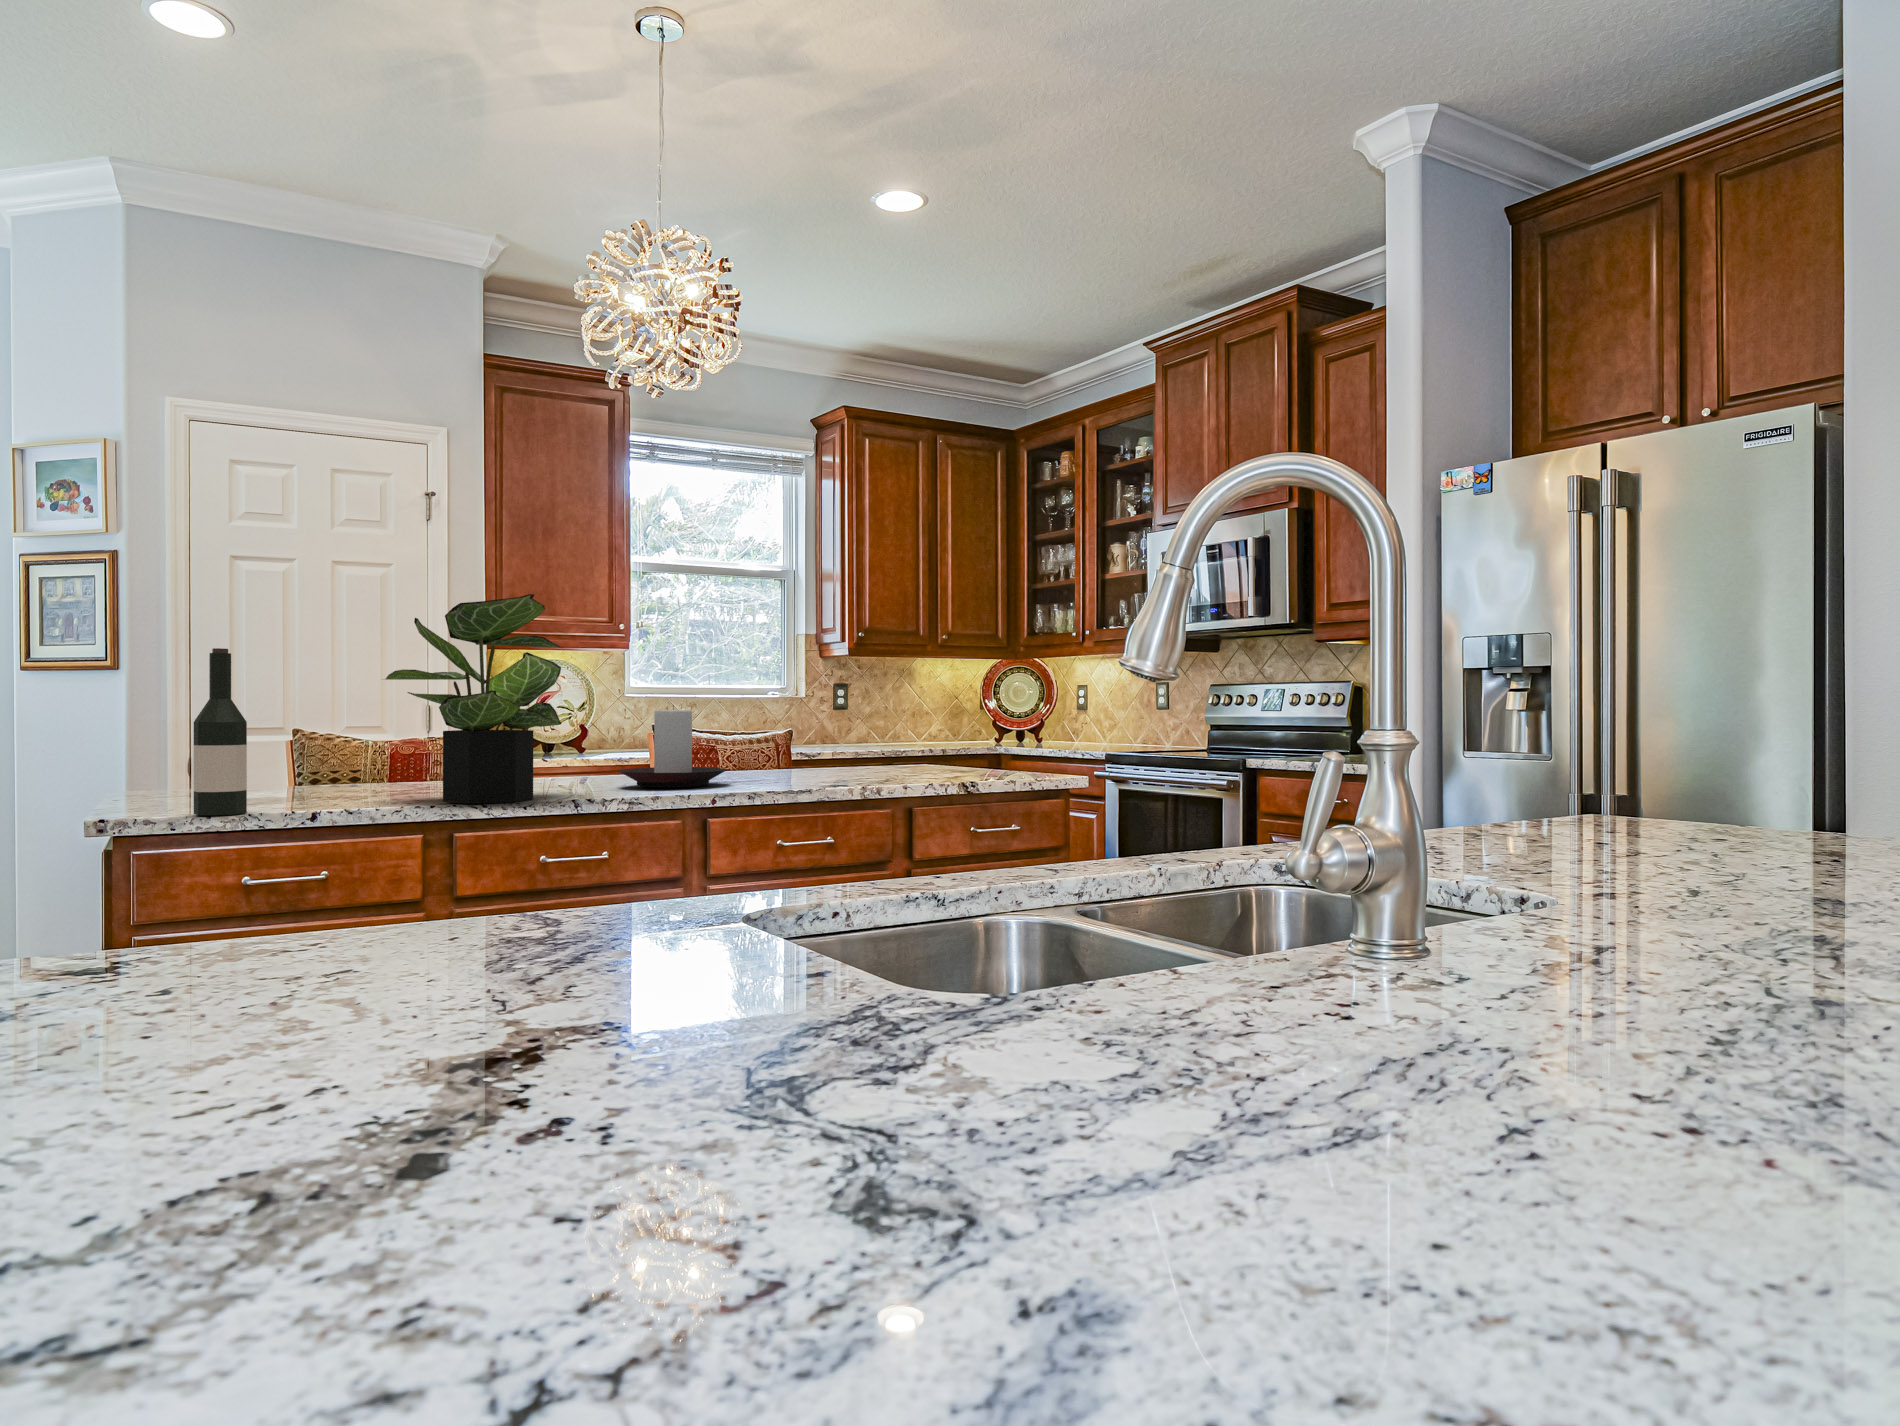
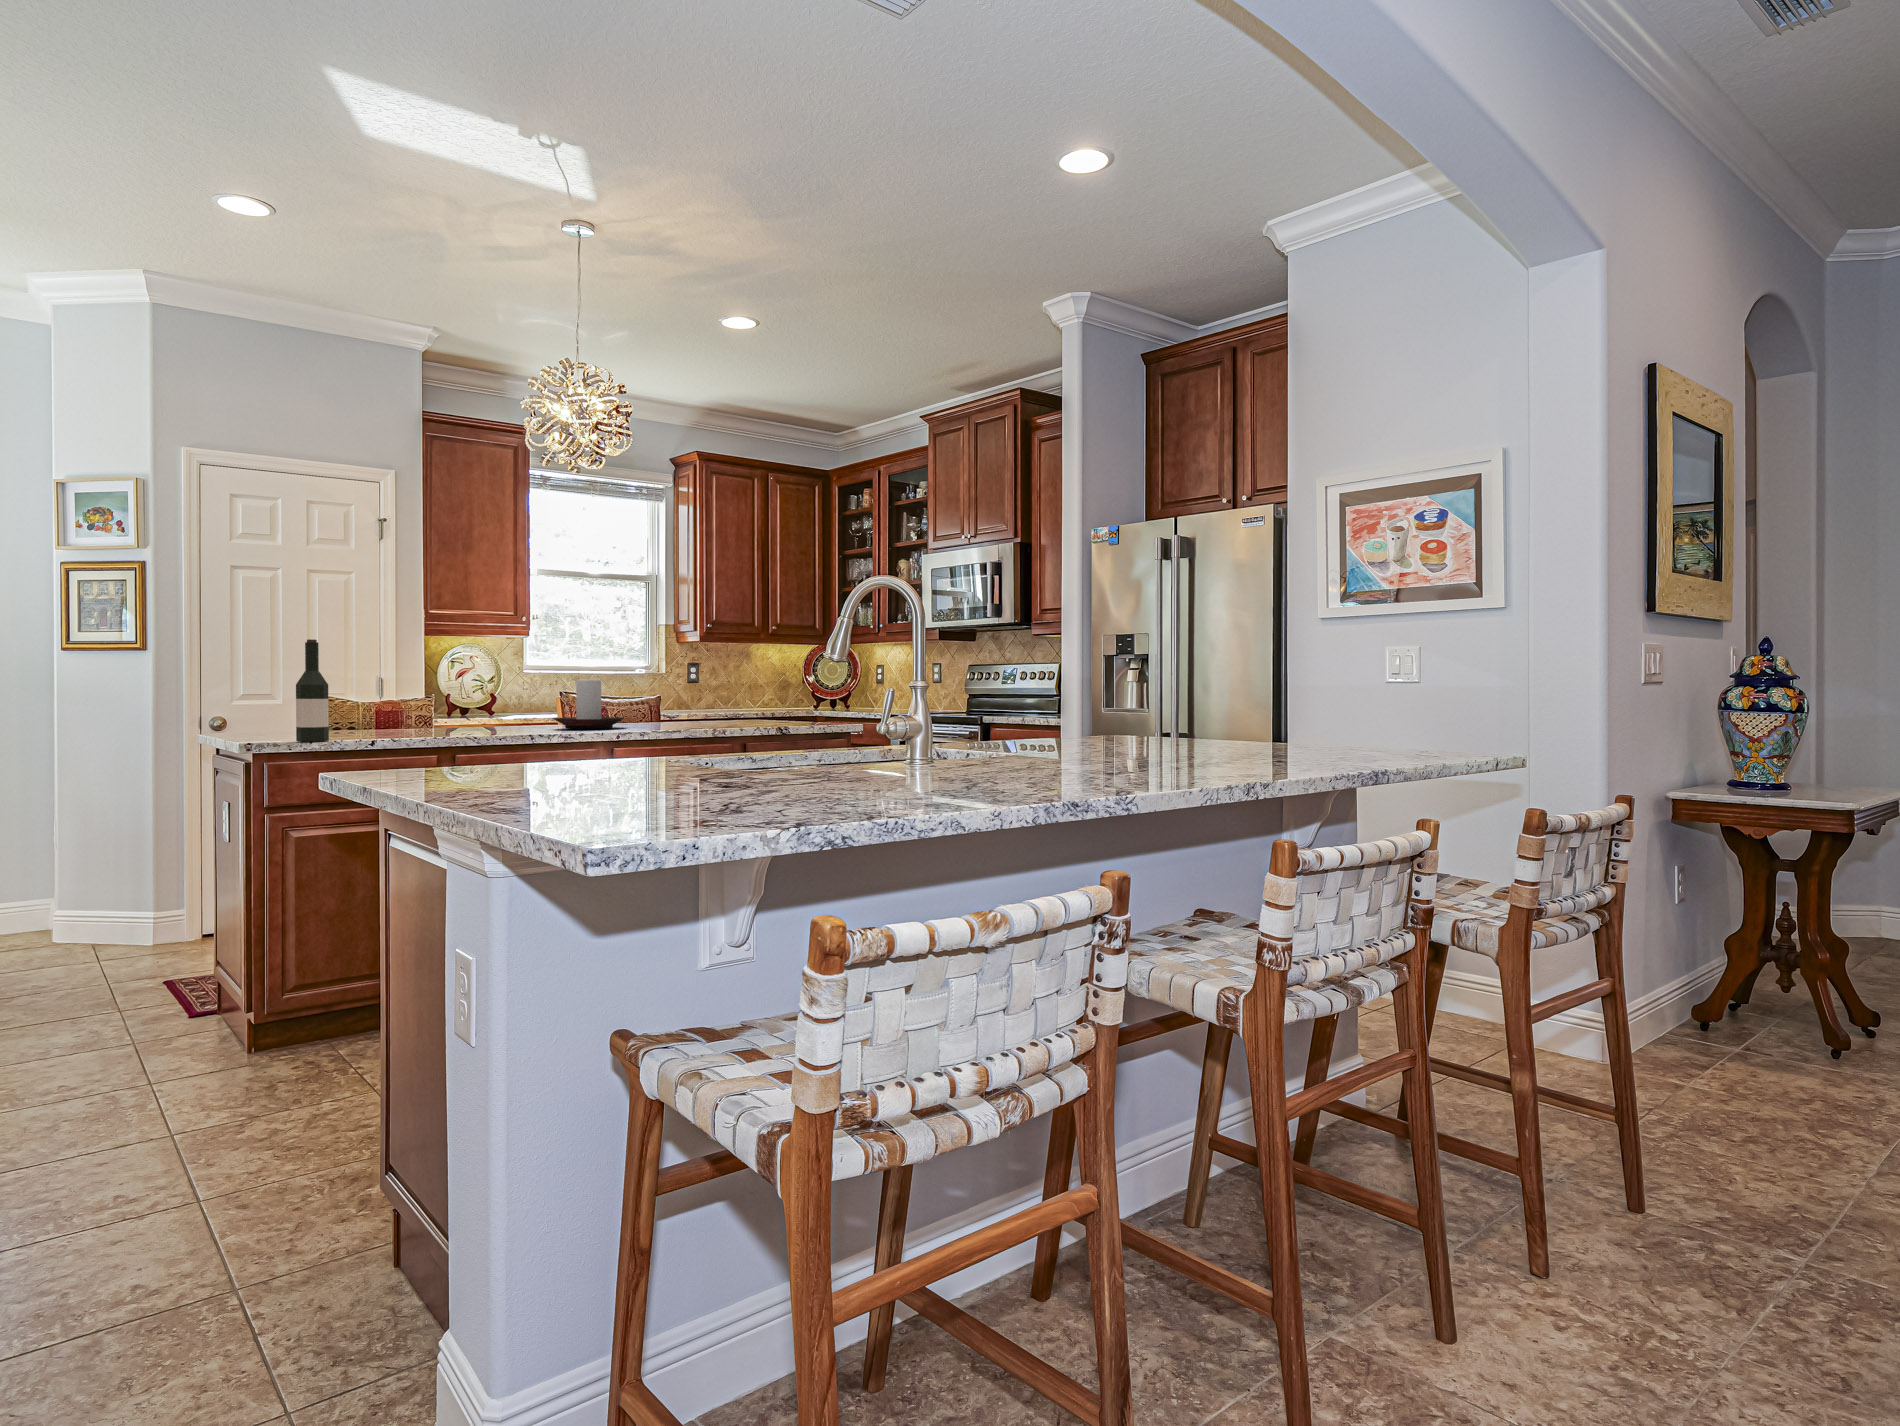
potted plant: present [386,594,562,804] -> none [402,608,523,736]

